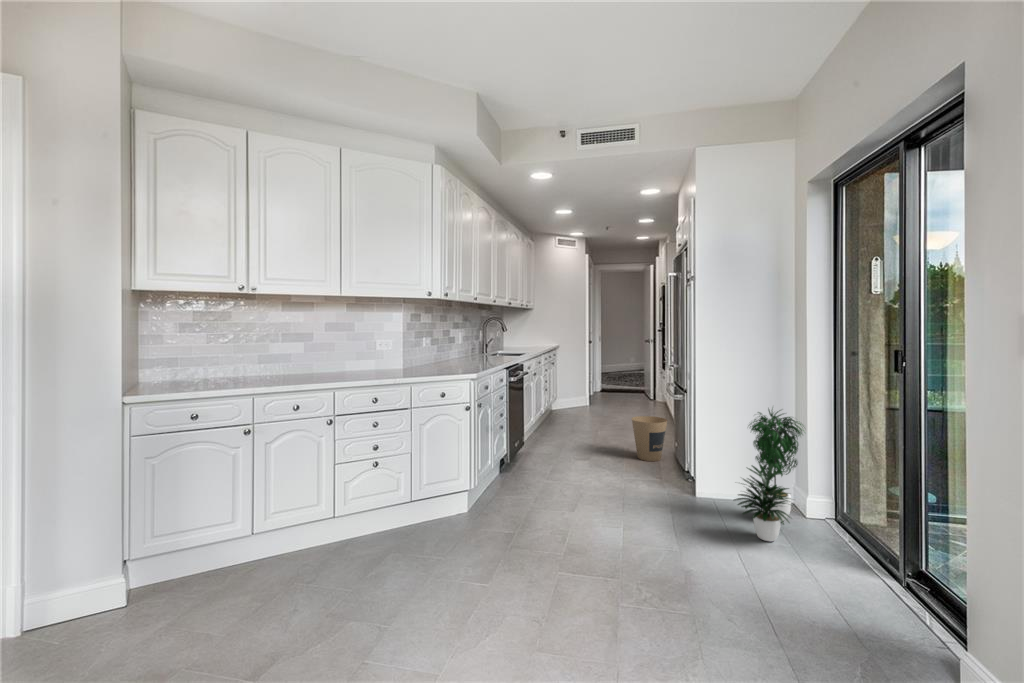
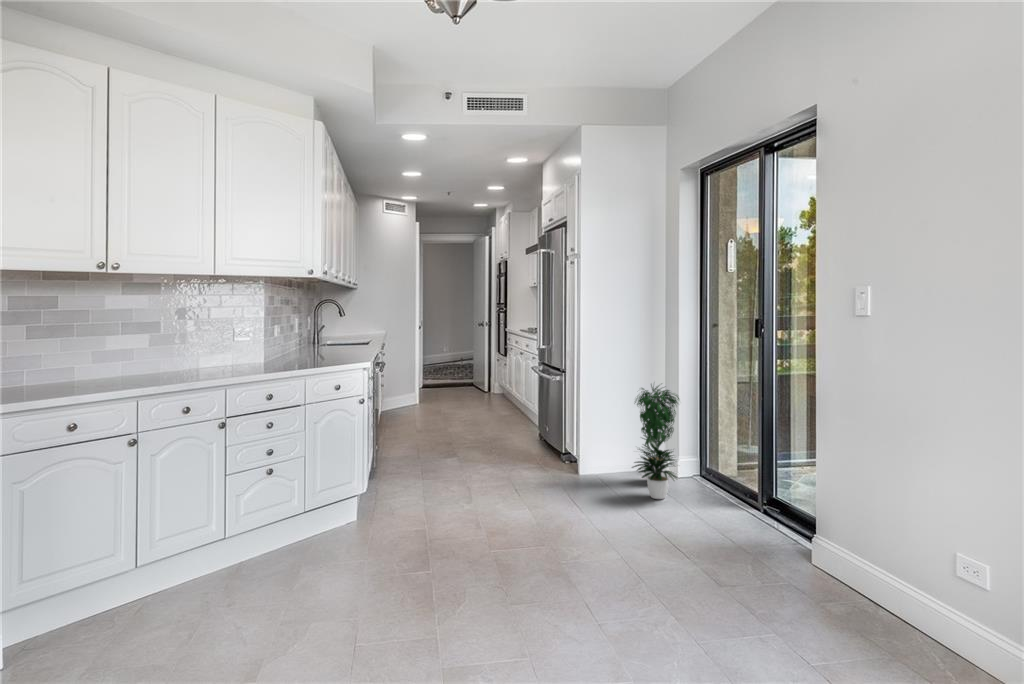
trash can: present [632,416,667,461] -> none [504,404,540,450]

